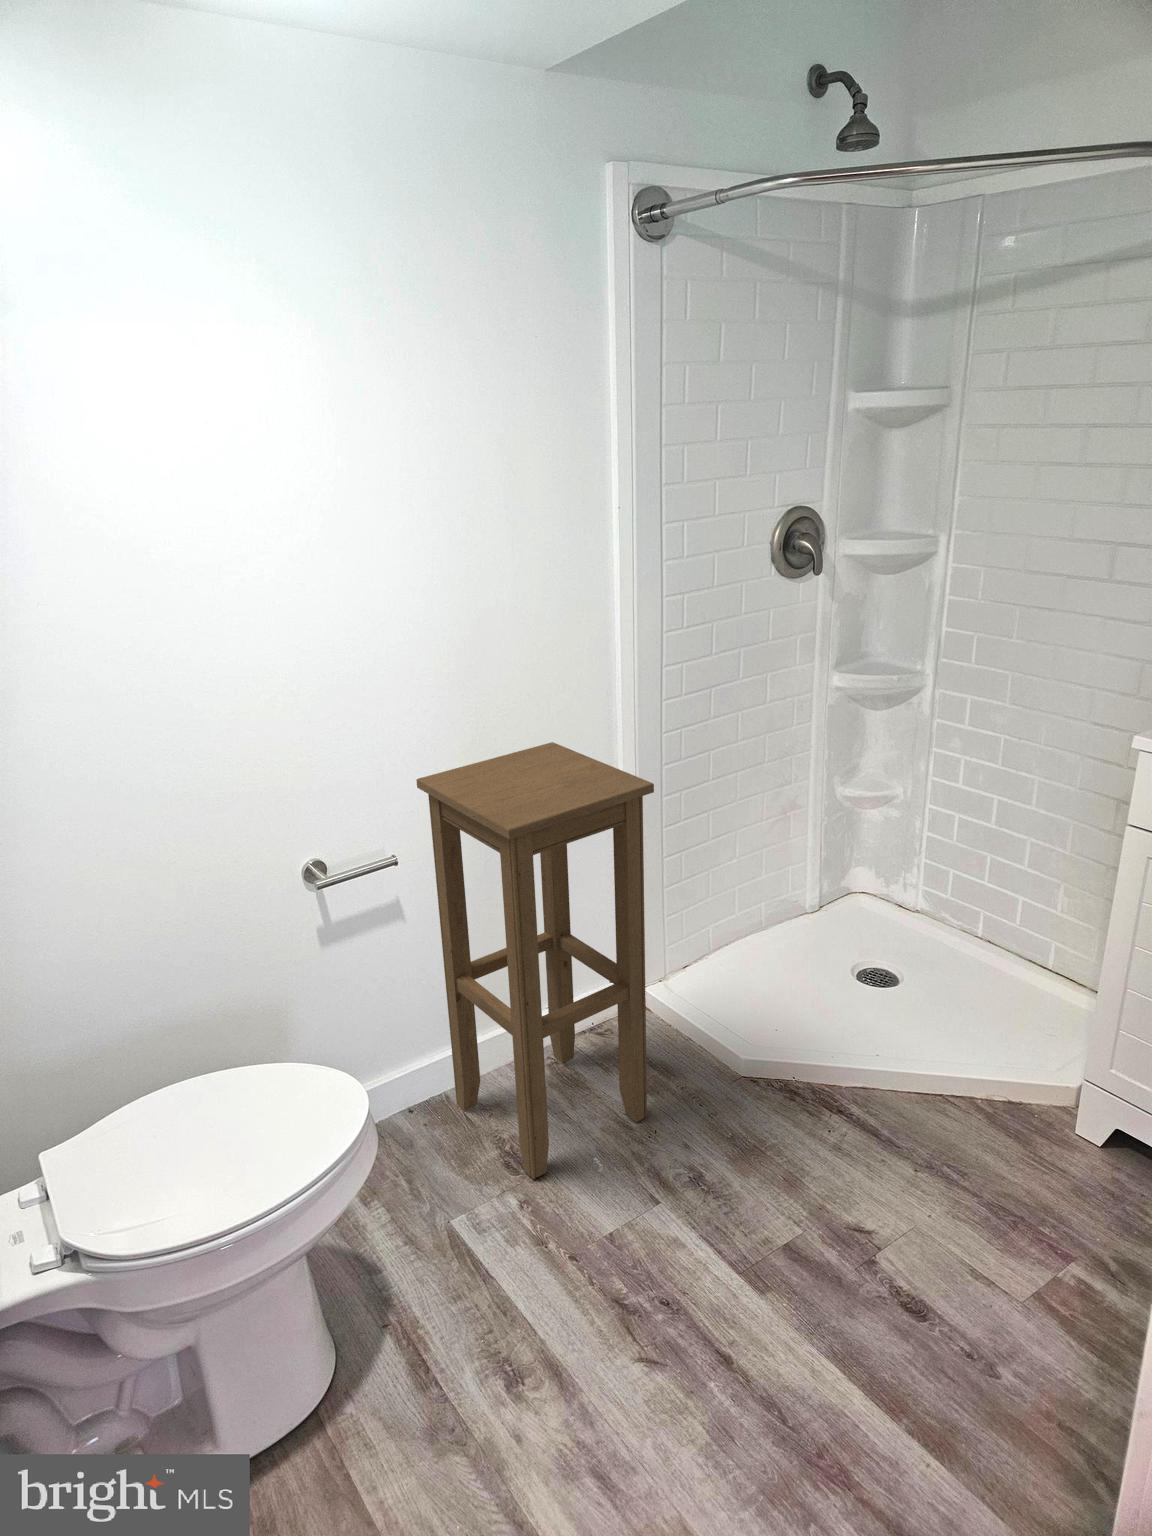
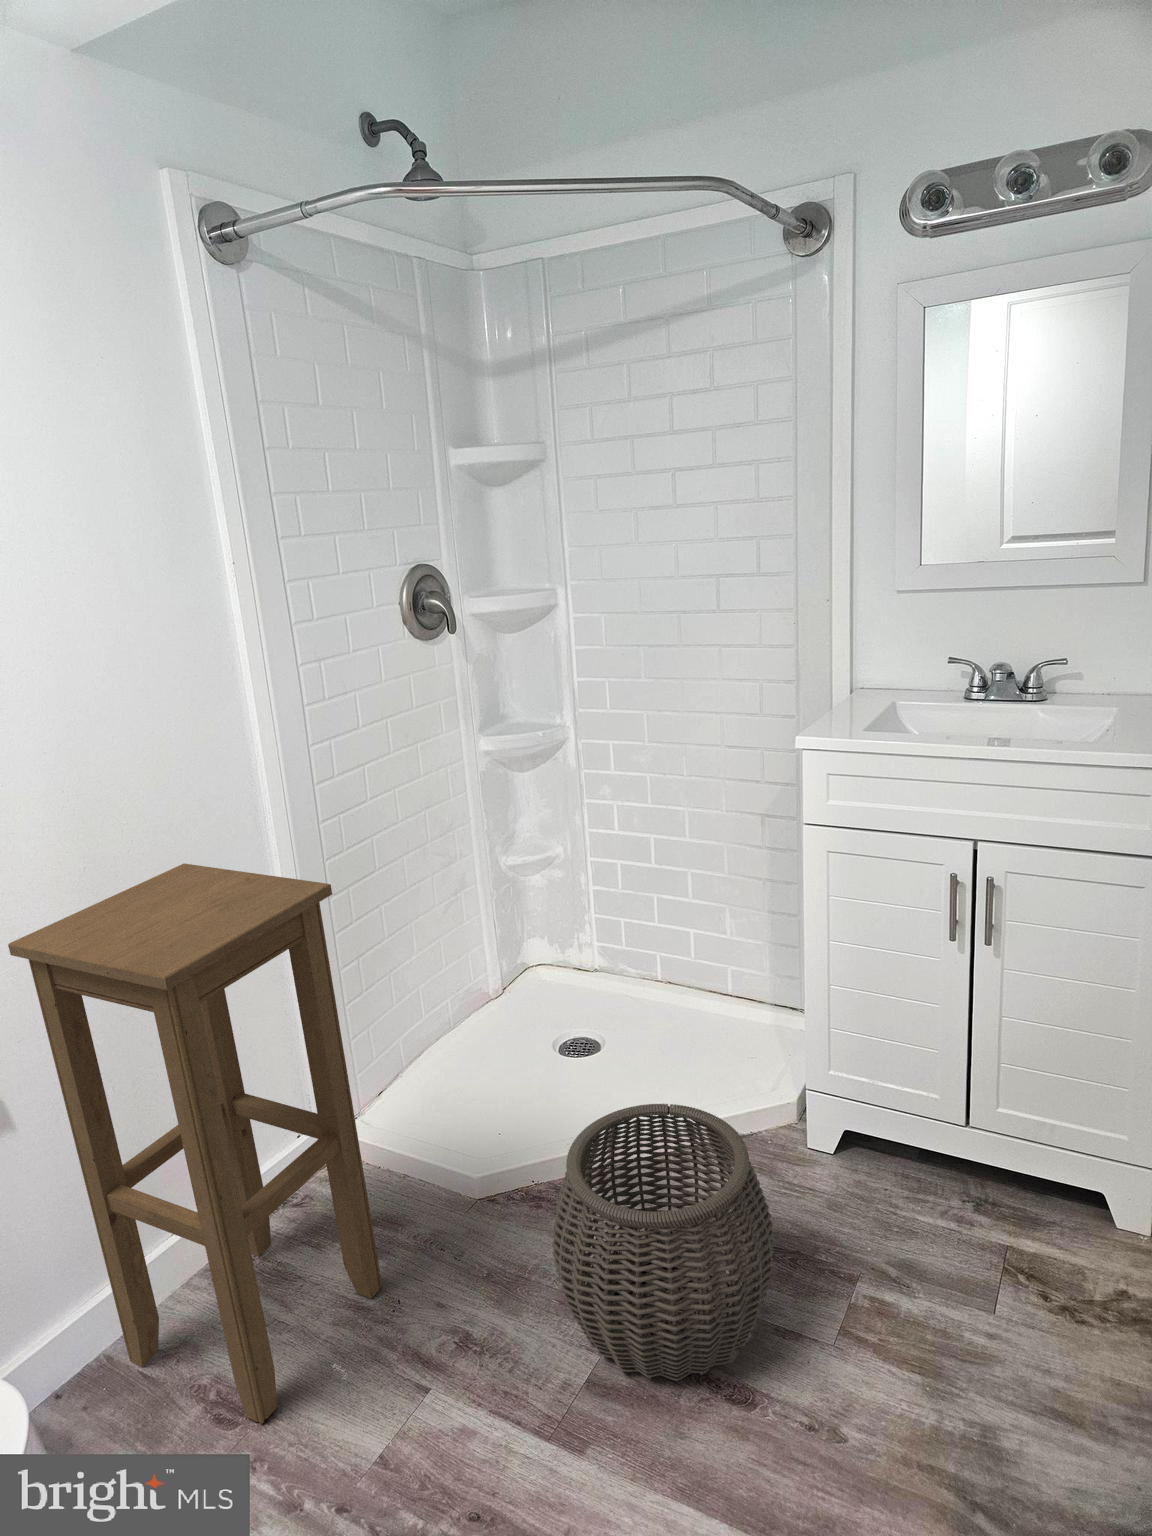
woven basket: none [780,1036,989,1278] -> present [552,1104,774,1381]

